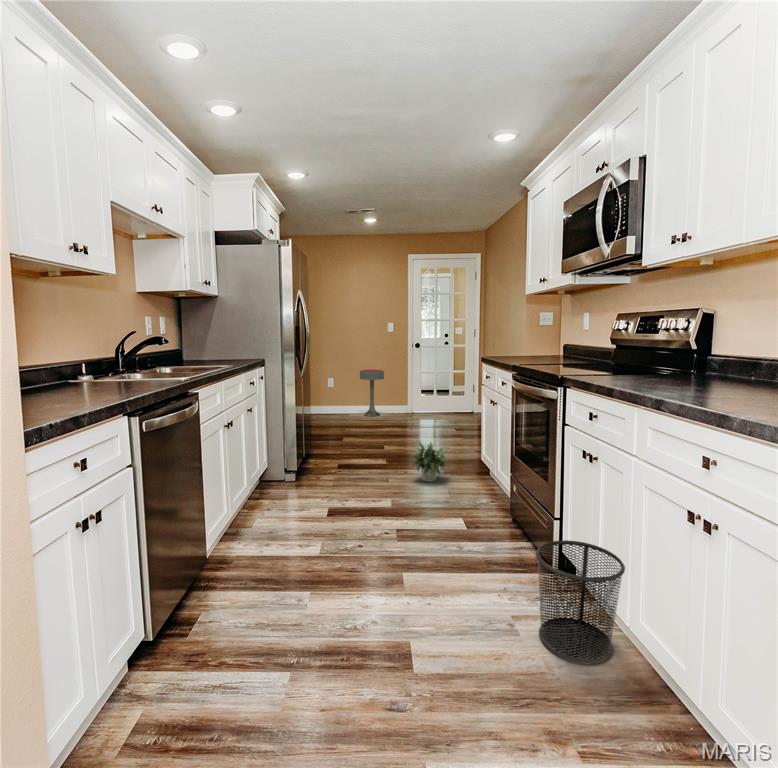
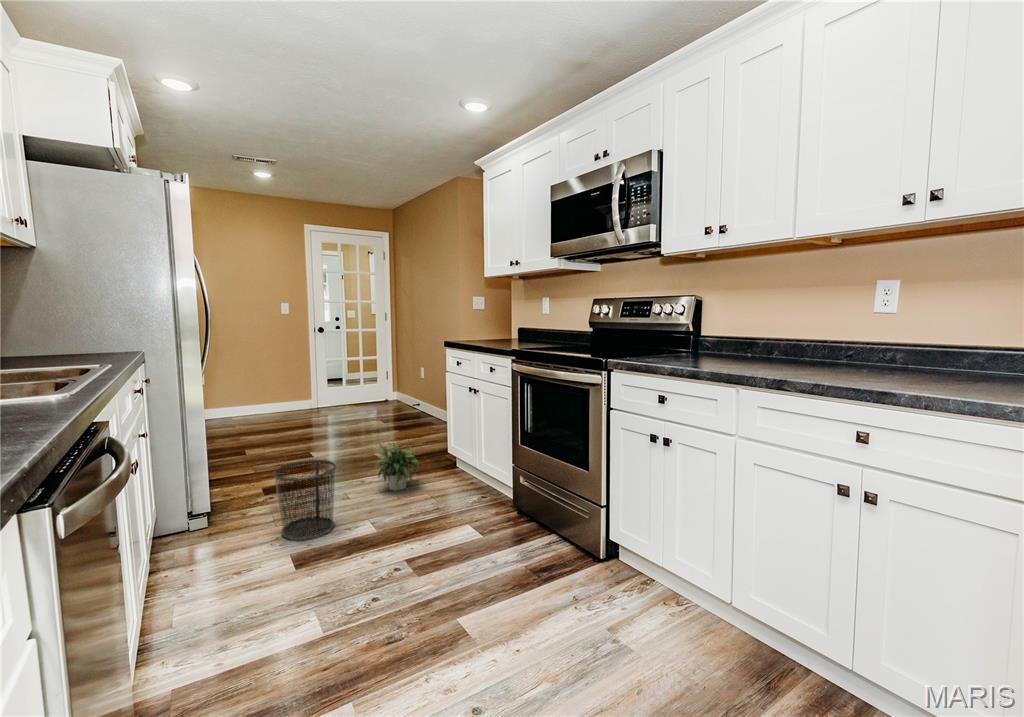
bar stool: present [360,370,384,416] -> none [245,360,280,419]
waste bin: present [536,540,625,663] -> present [273,460,337,540]

